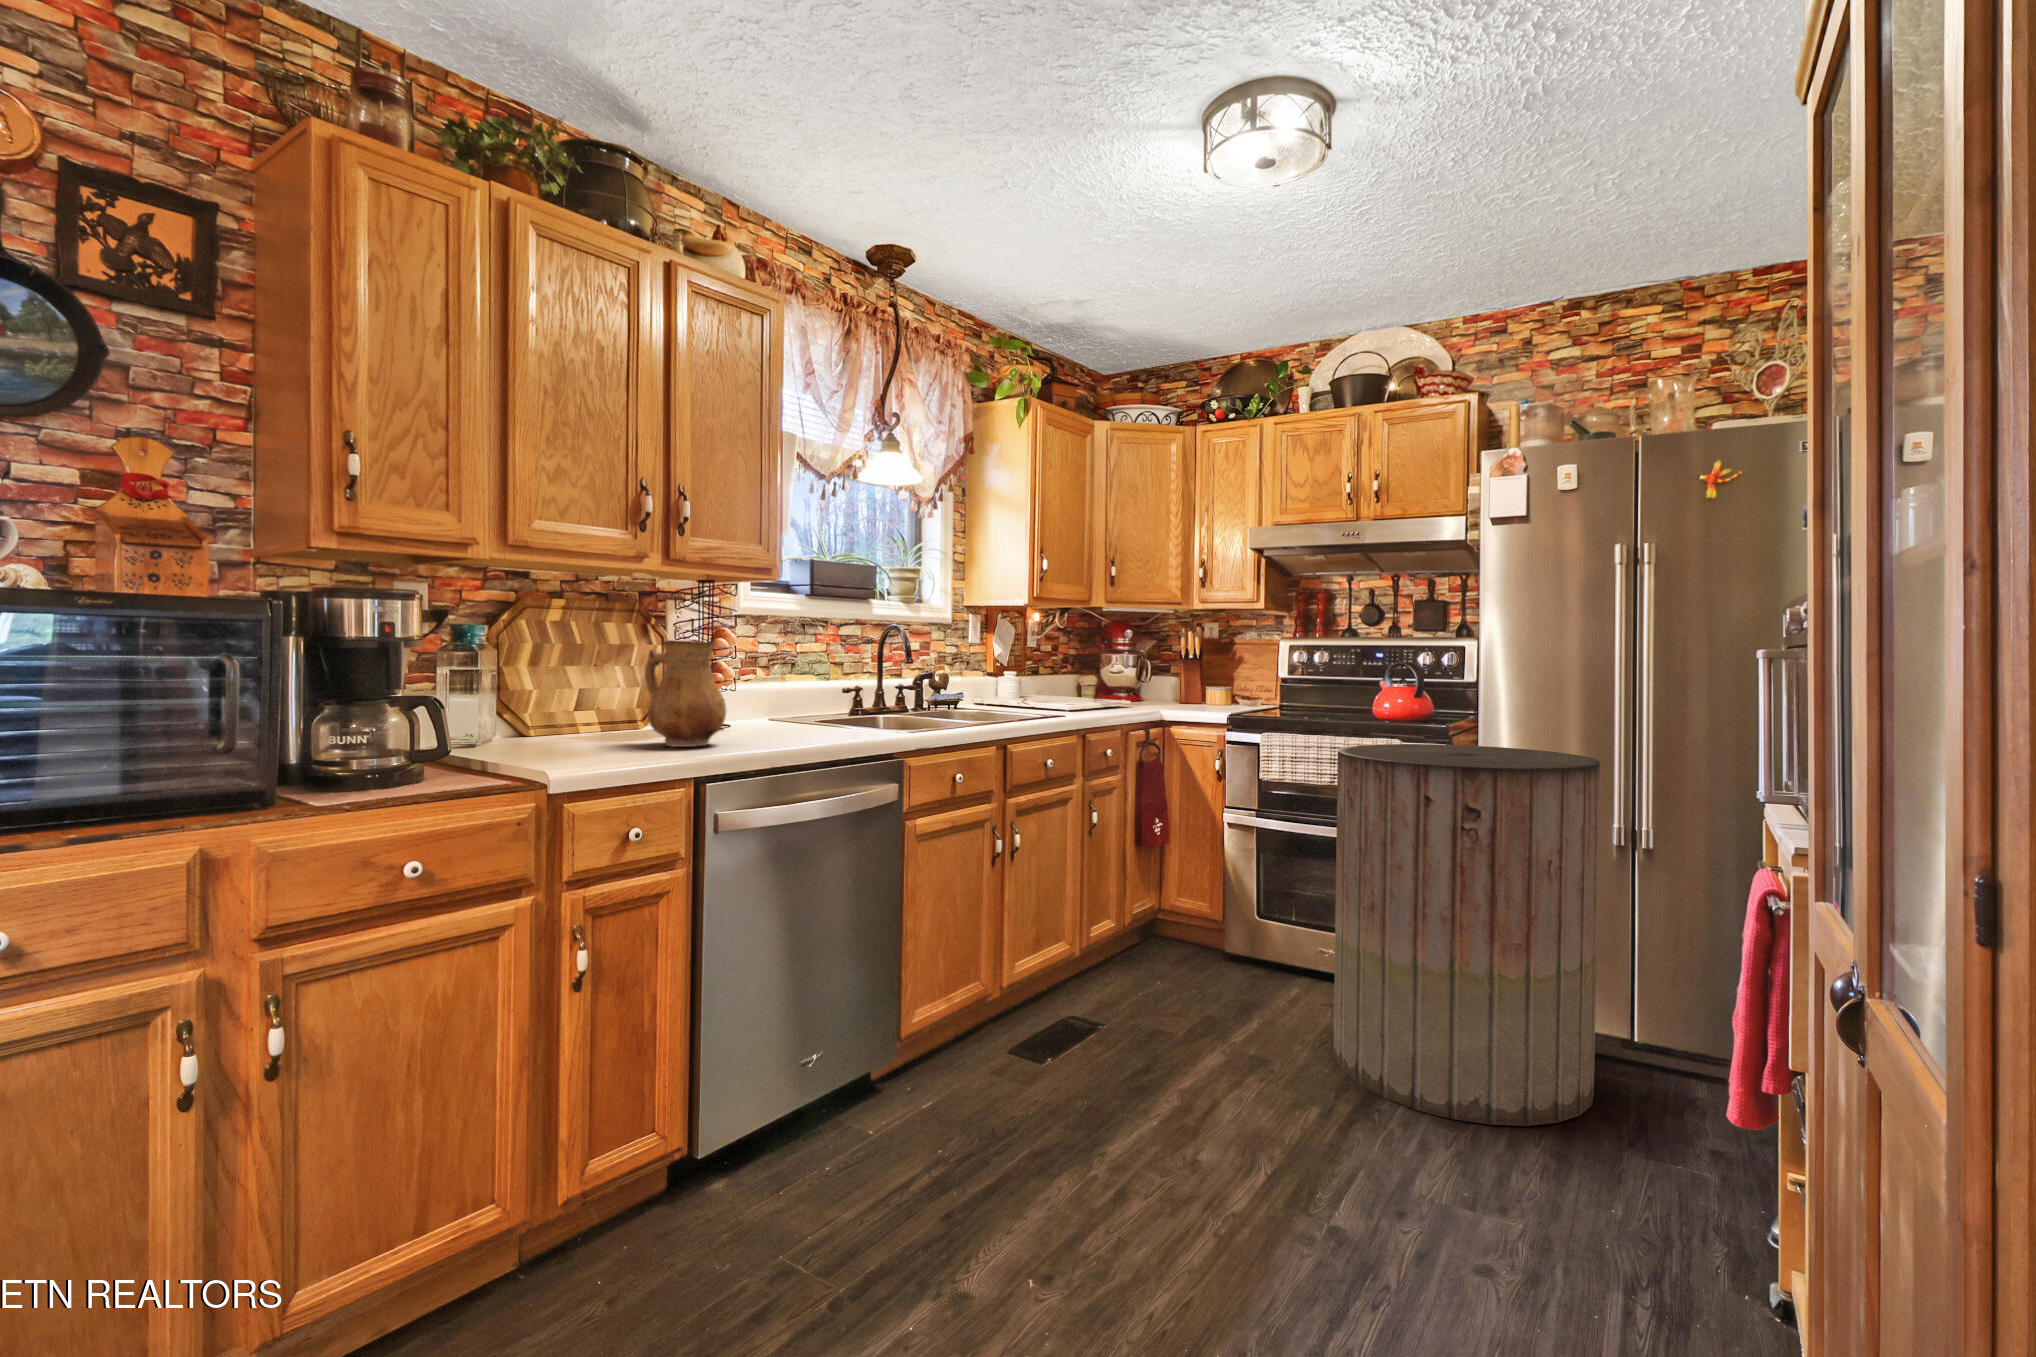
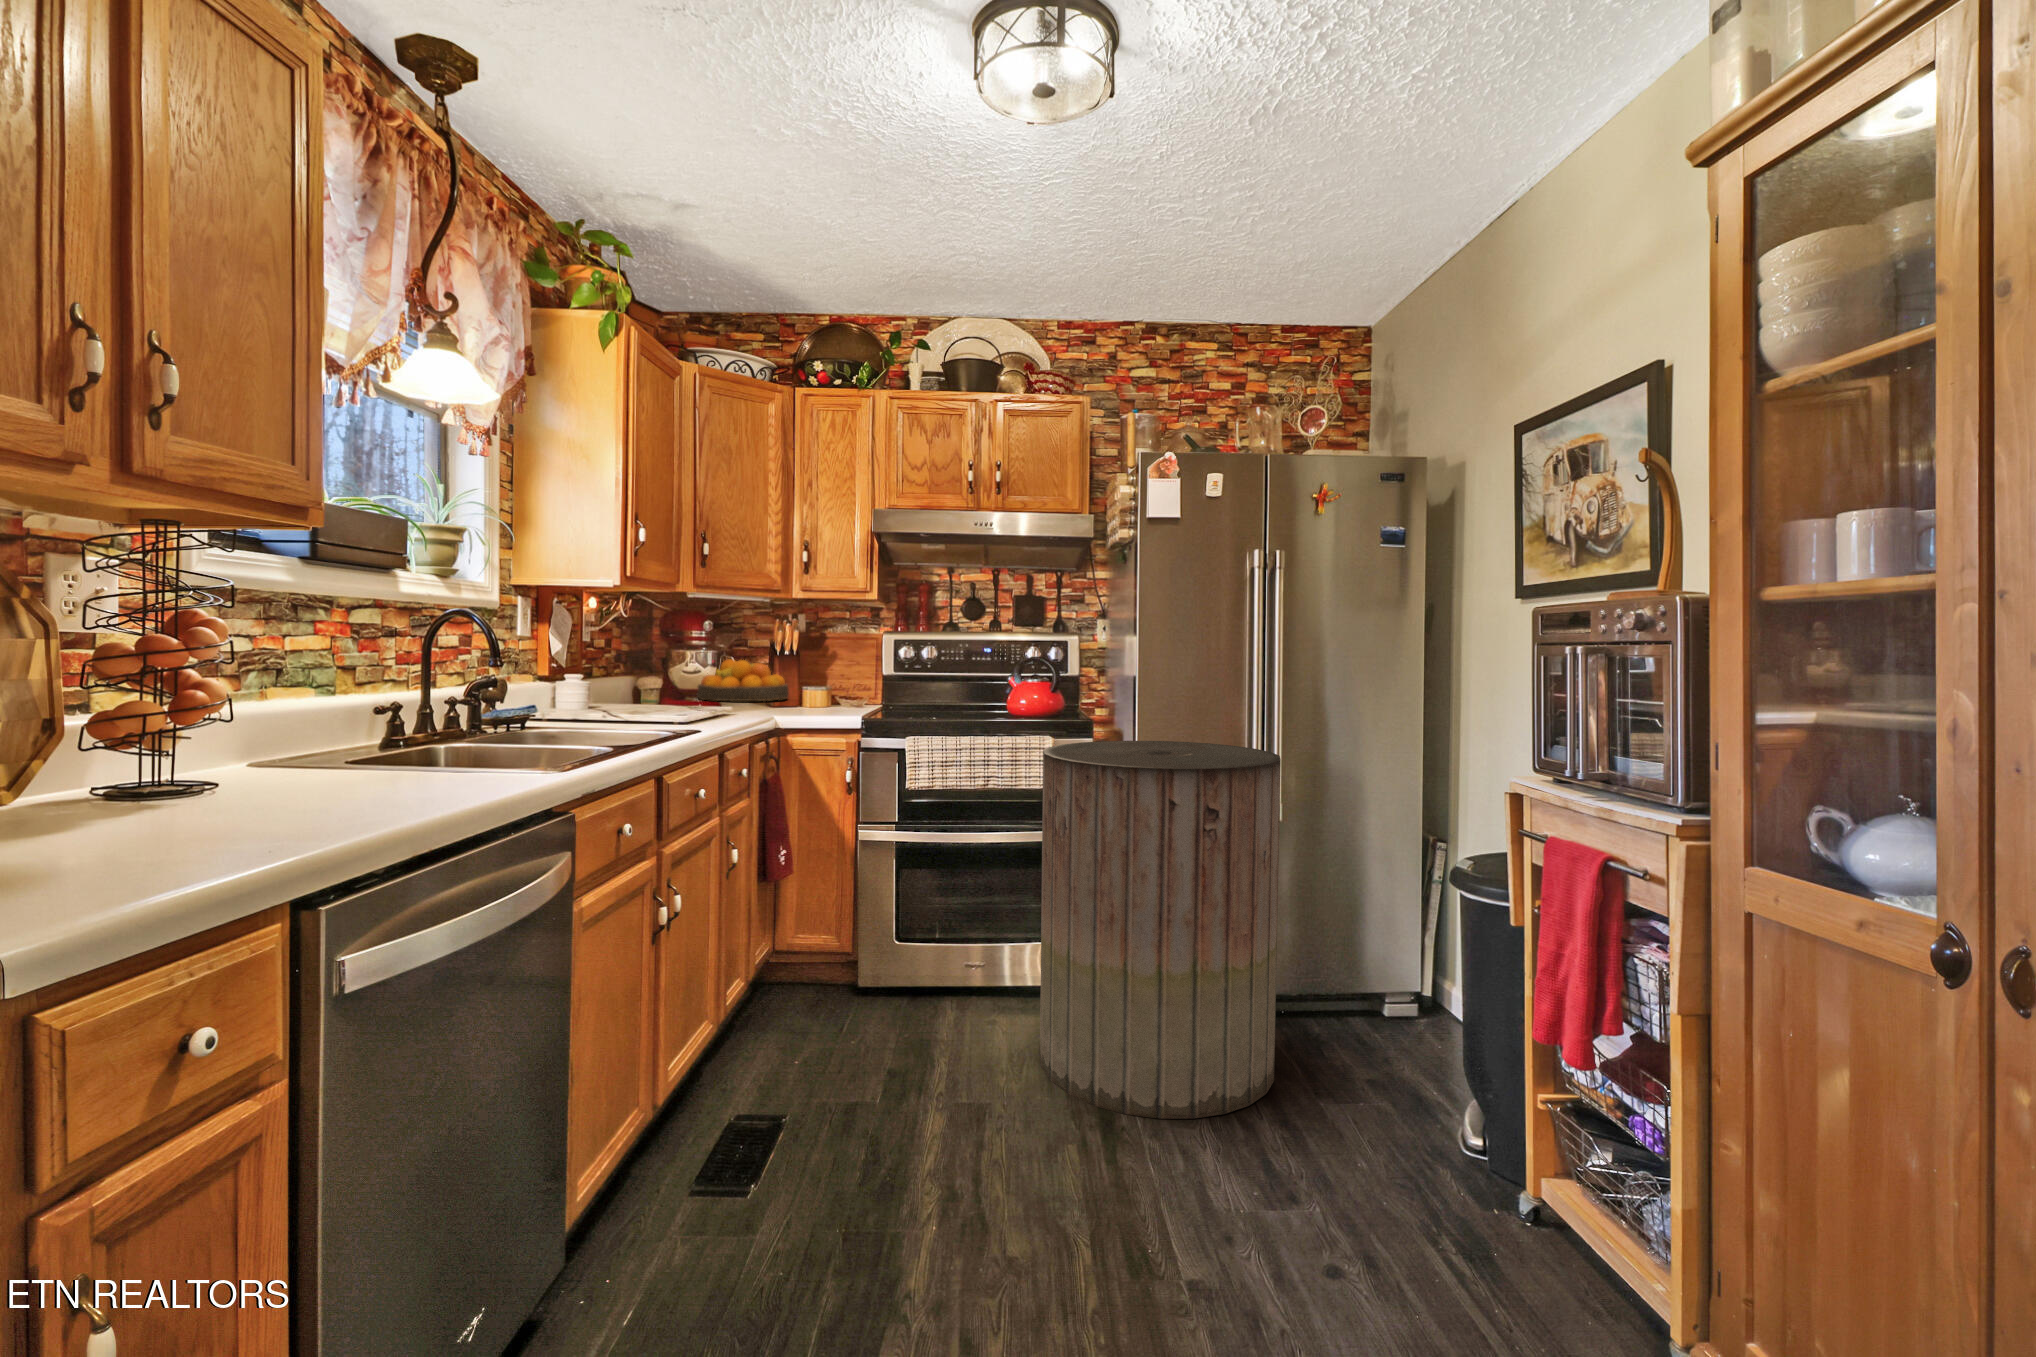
ceramic pitcher: present [645,640,726,747] -> none [67,643,284,856]
fruit bowl: none [1118,665,1194,701] -> present [697,659,789,701]

